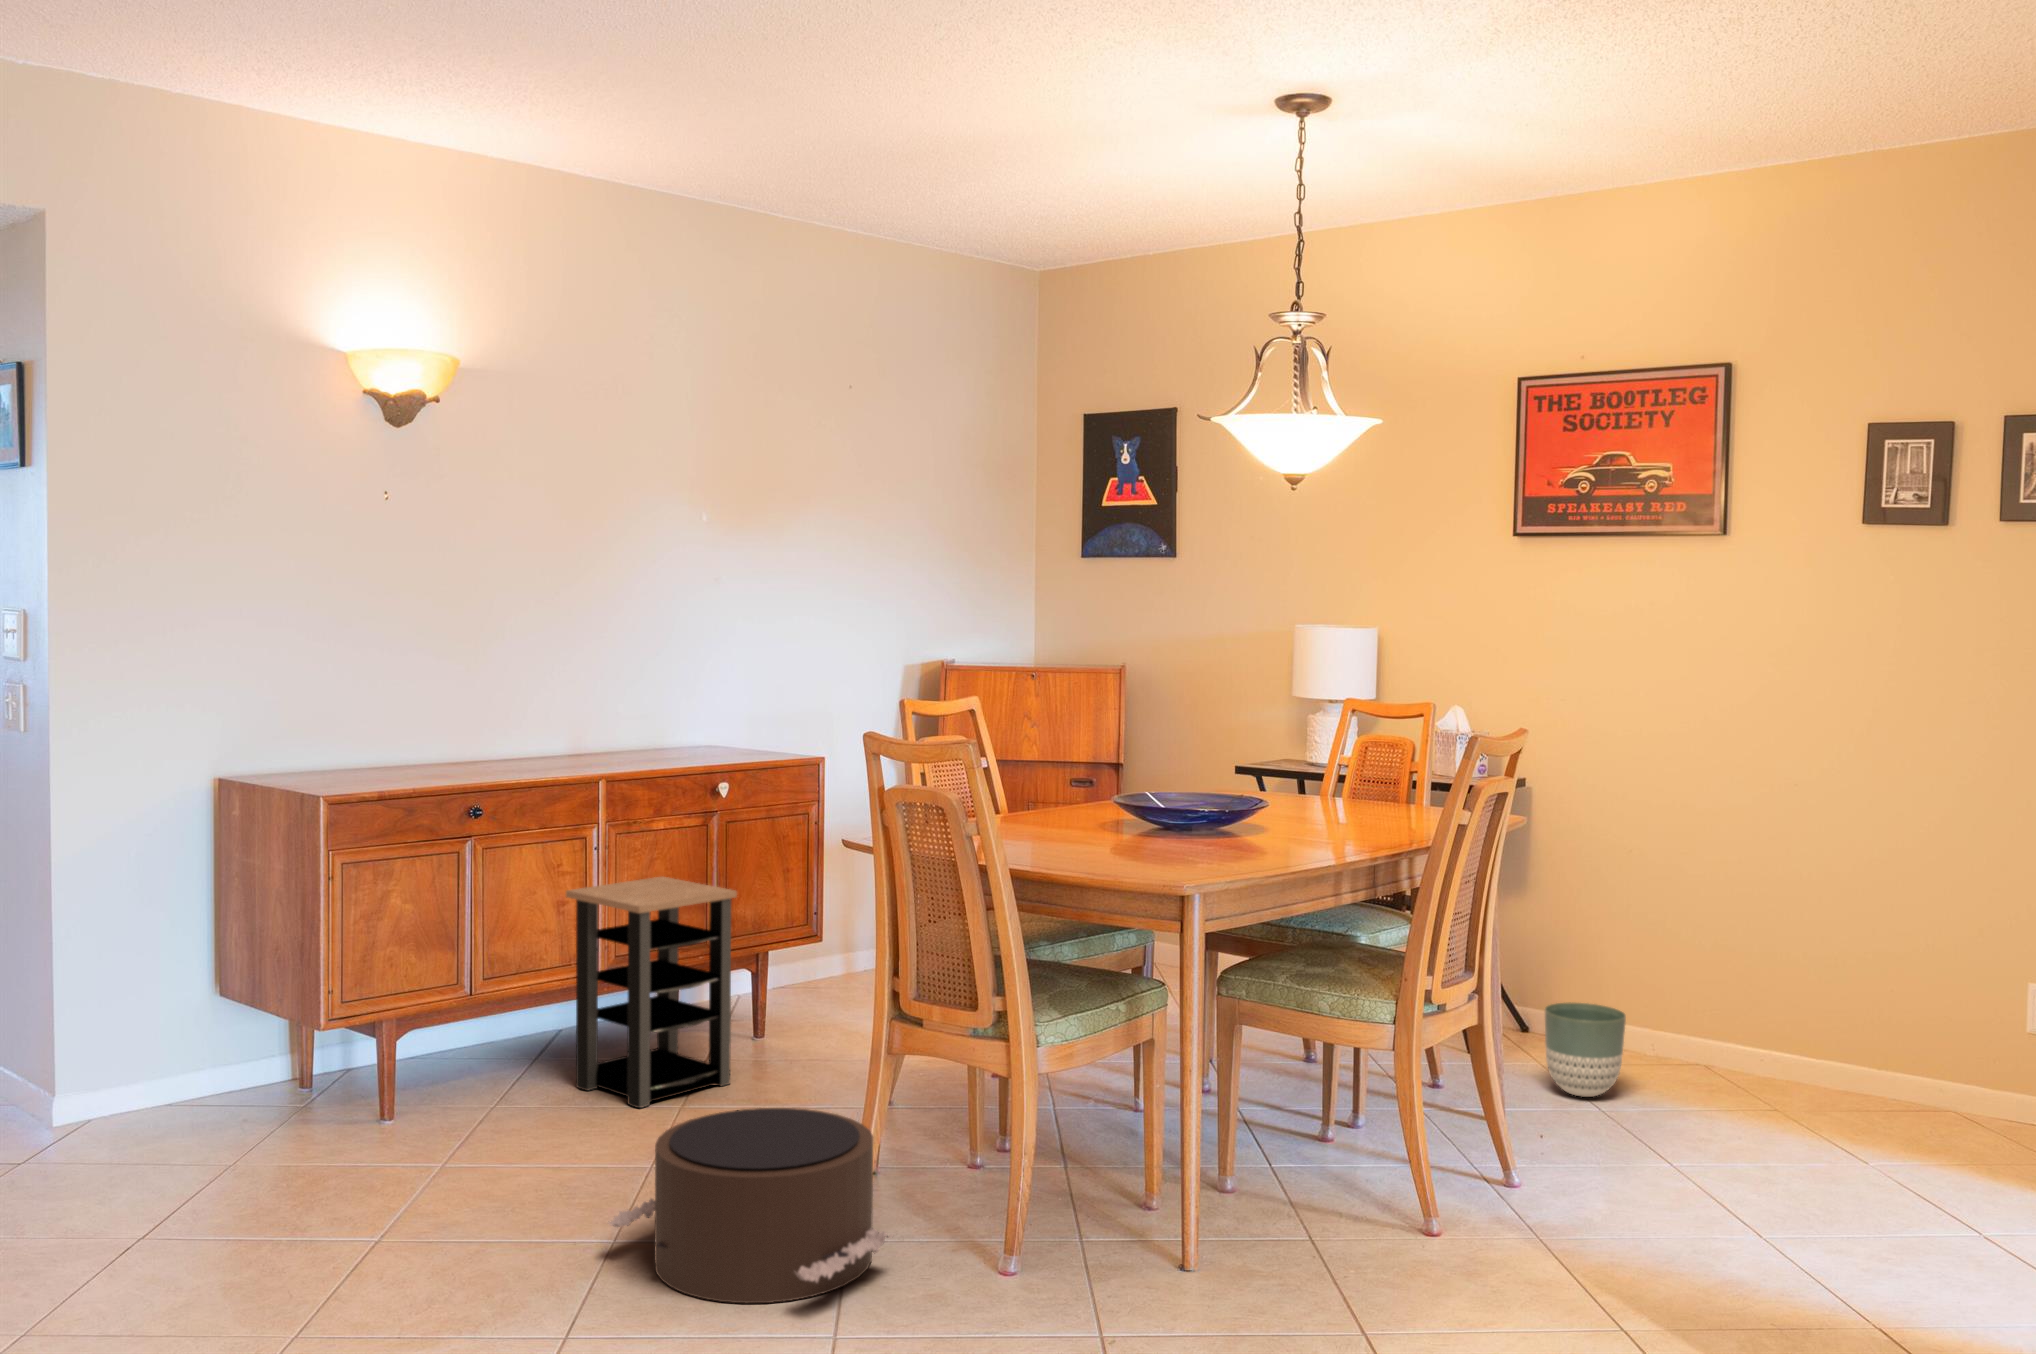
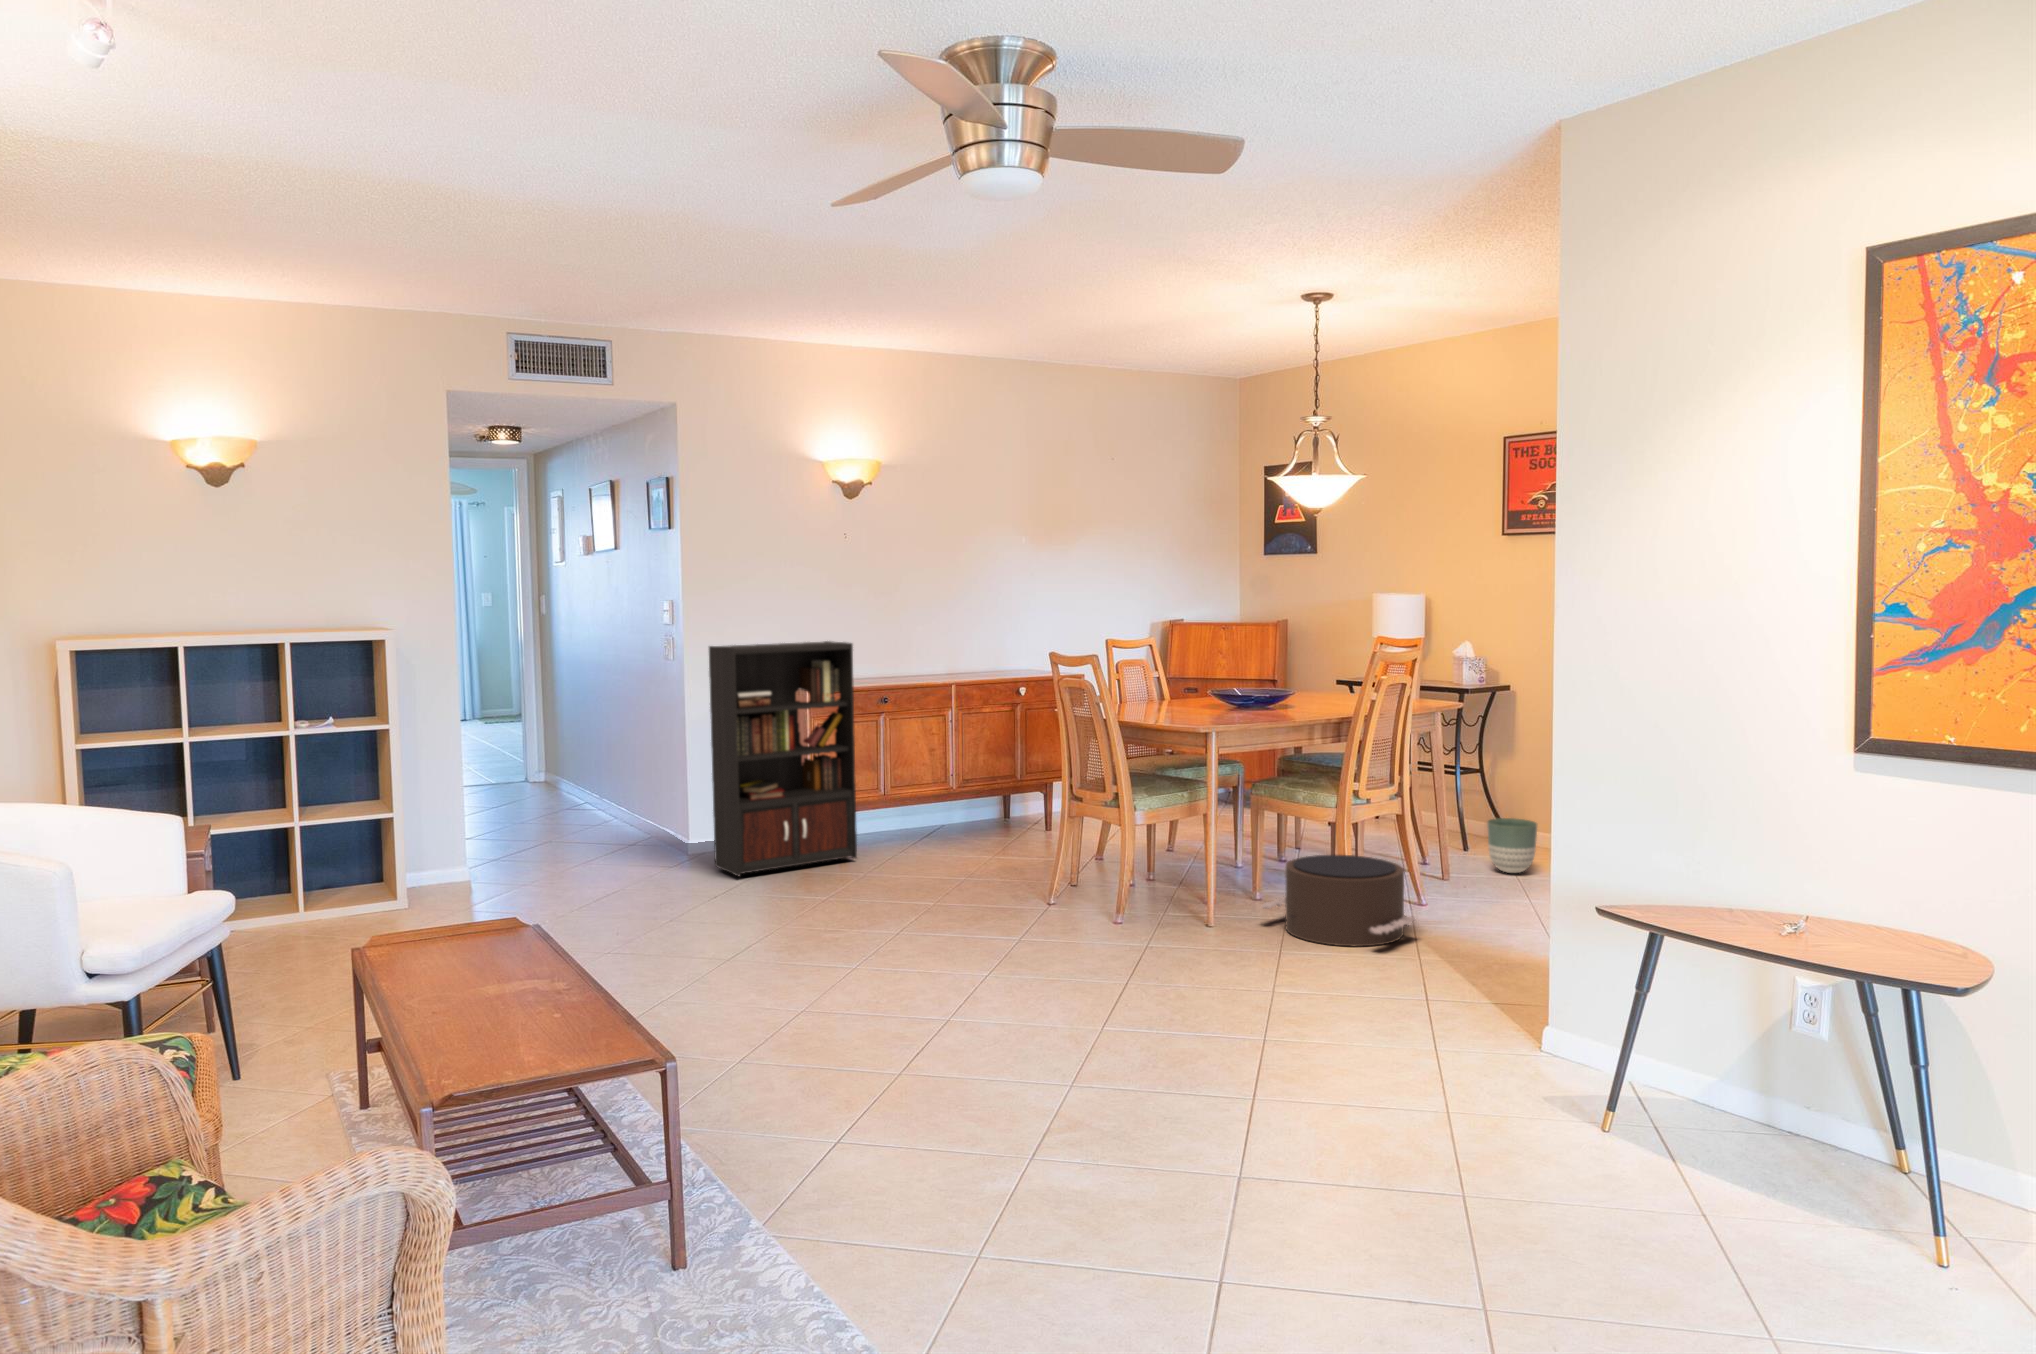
bookcase: none [108,699,422,1198] -> present [709,641,857,876]
side table: present [566,877,737,1108] -> none [932,738,1020,856]
pouf: present [609,1108,893,1303] -> present [1261,855,1416,946]

